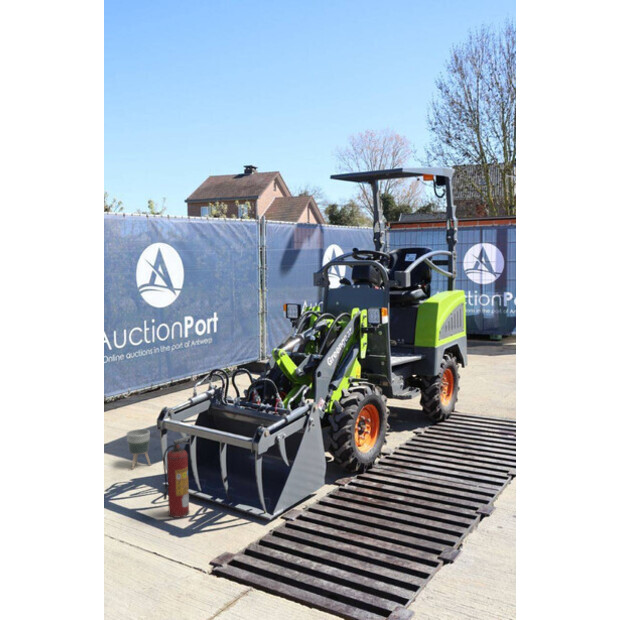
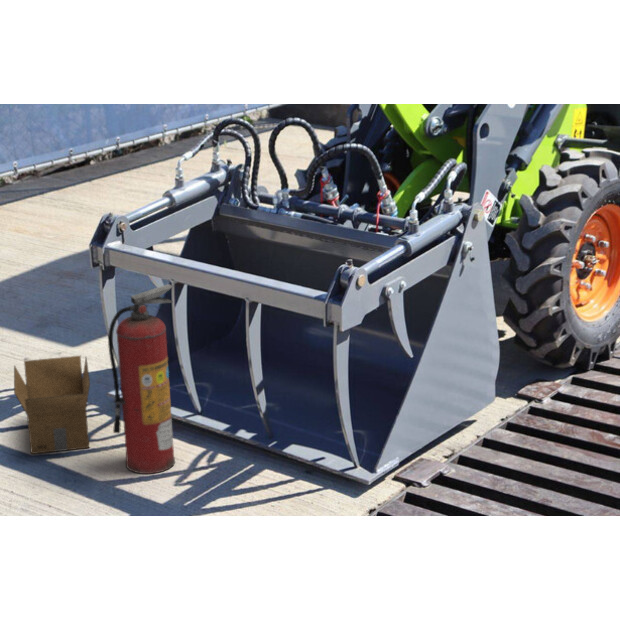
planter: present [127,429,151,469] -> none [17,263,78,357]
cardboard box: none [122,467,155,510] -> present [14,356,90,454]

